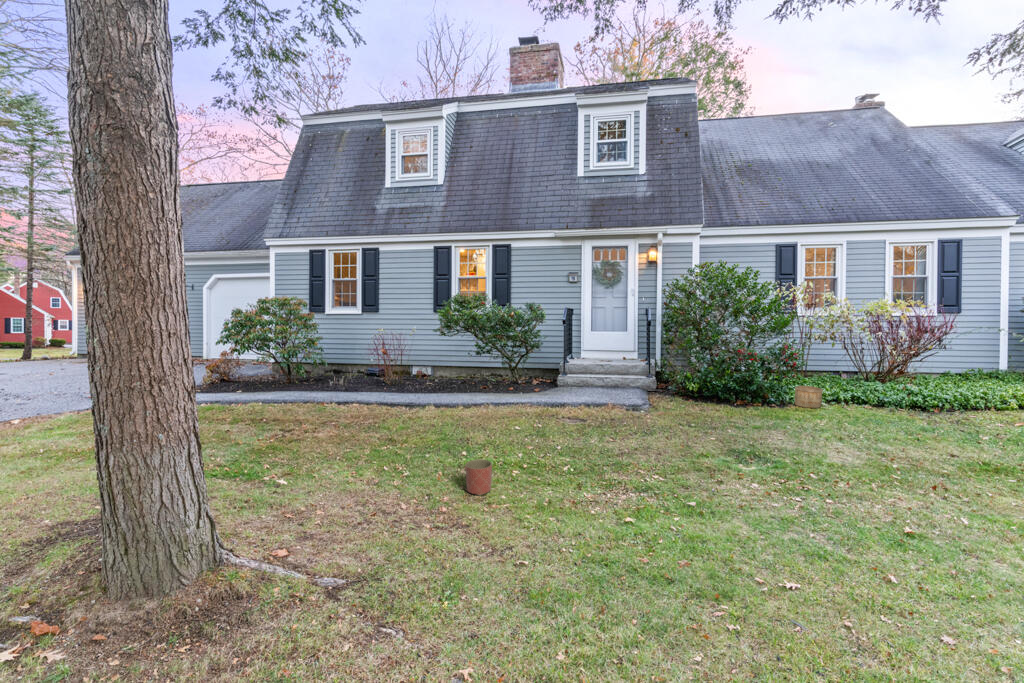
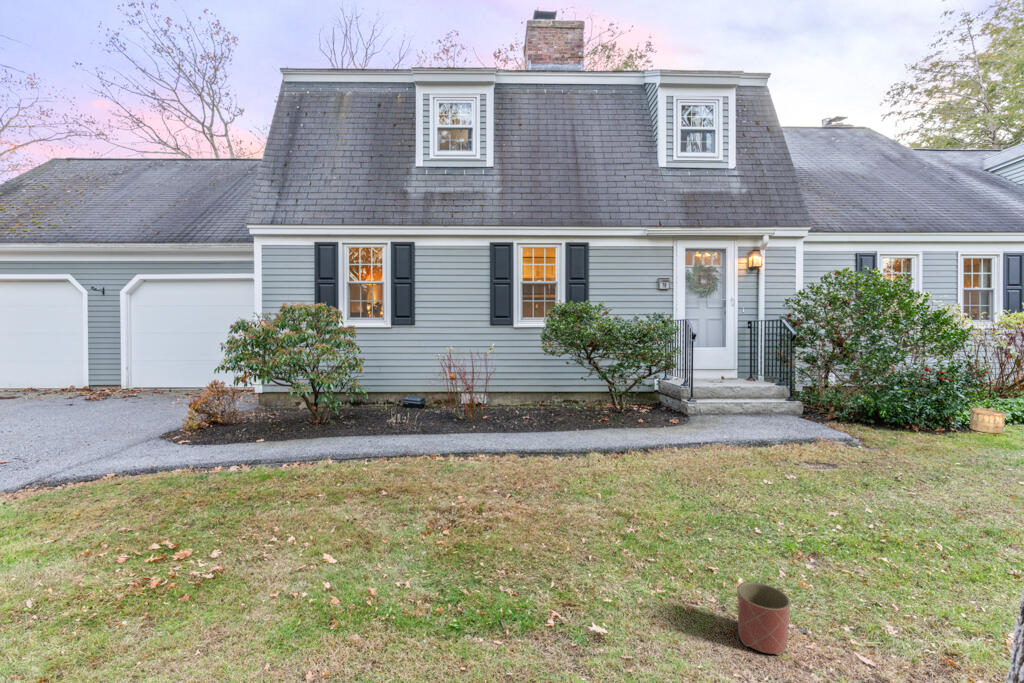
planter: present [465,459,492,495] -> present [737,582,790,655]

